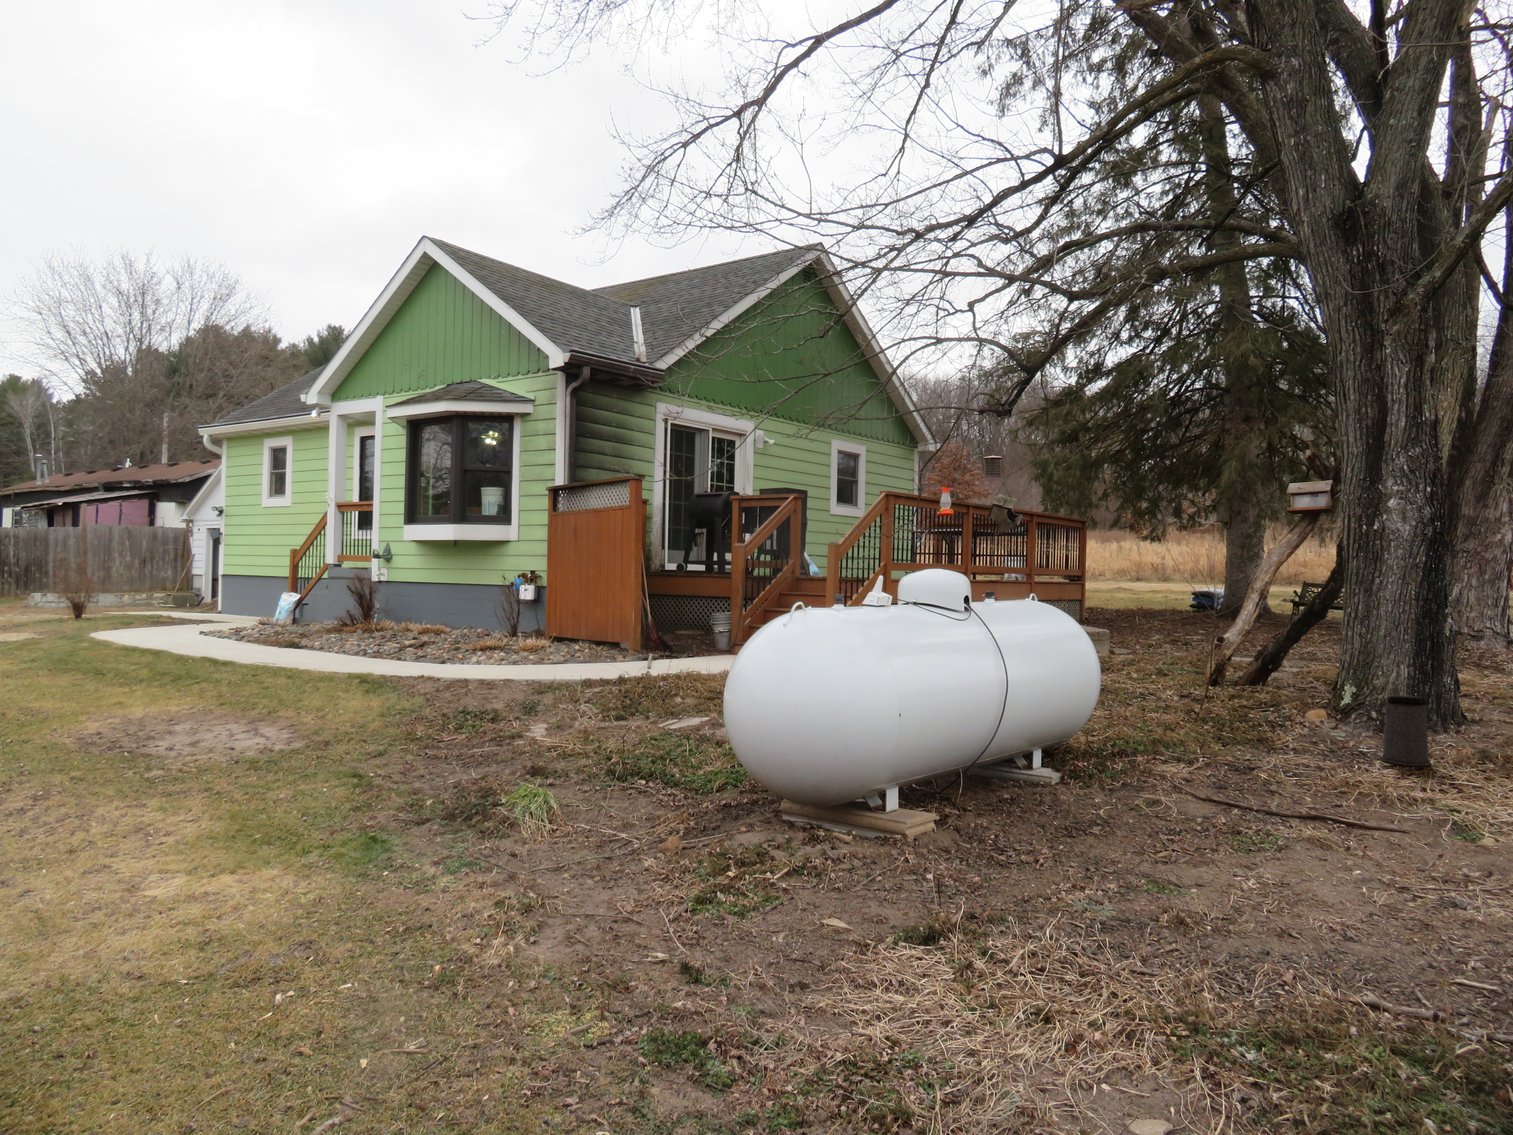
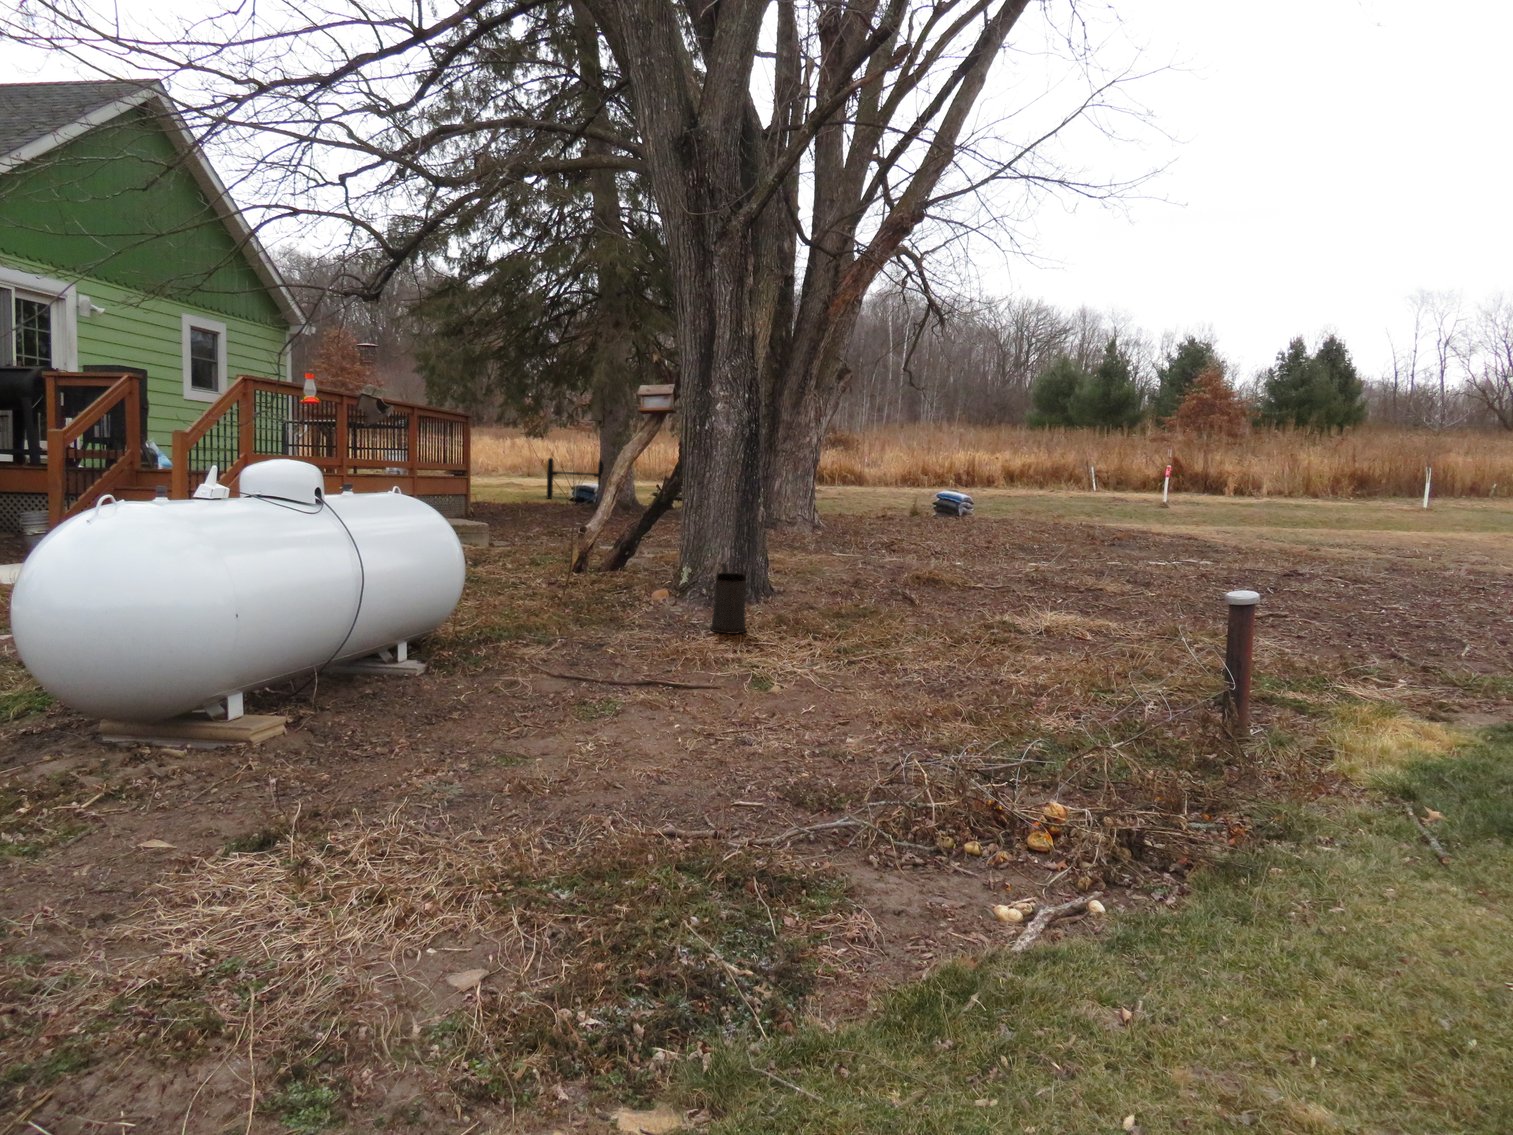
bench: none [1167,577,1227,619] -> present [547,458,604,499]

